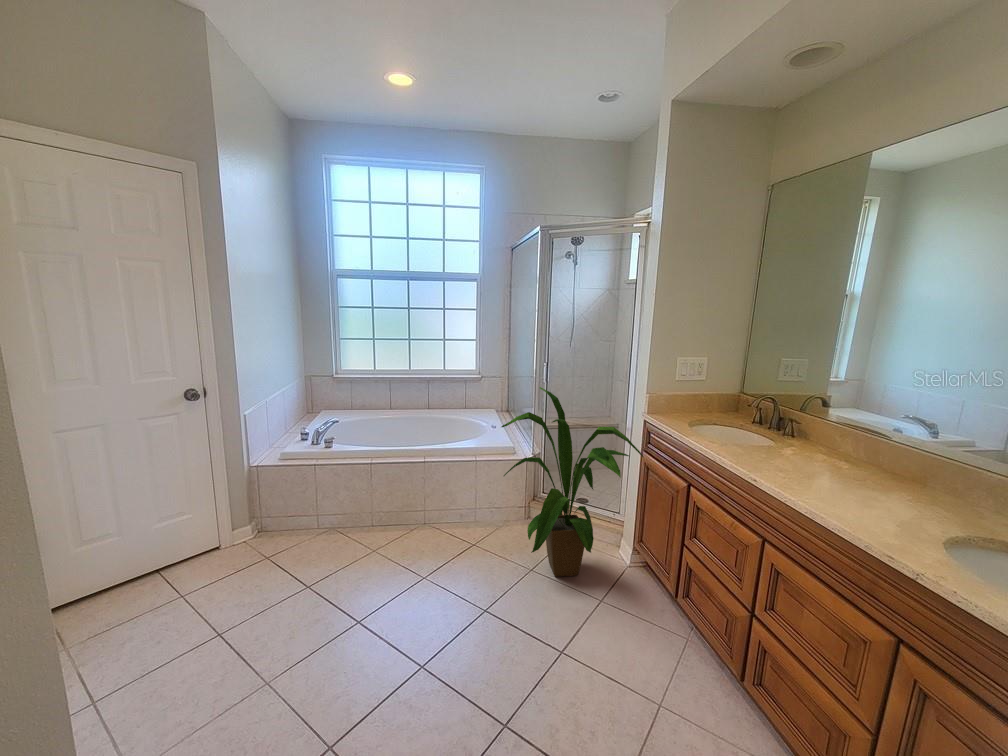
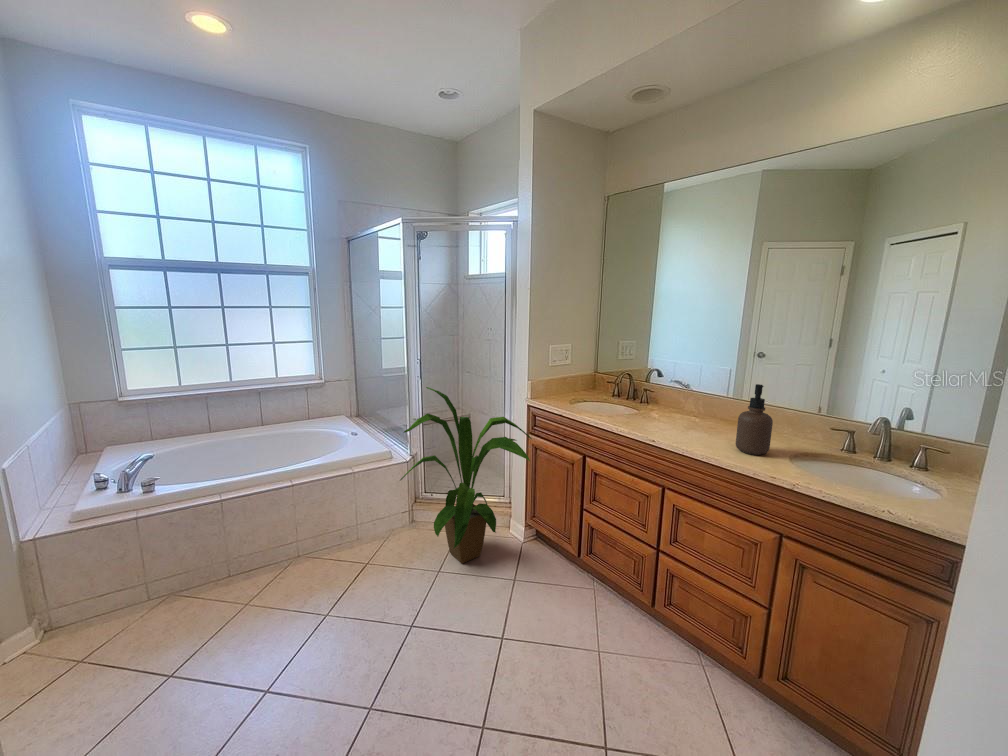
soap dispenser: none [870,411,934,517] -> present [736,384,773,455]

